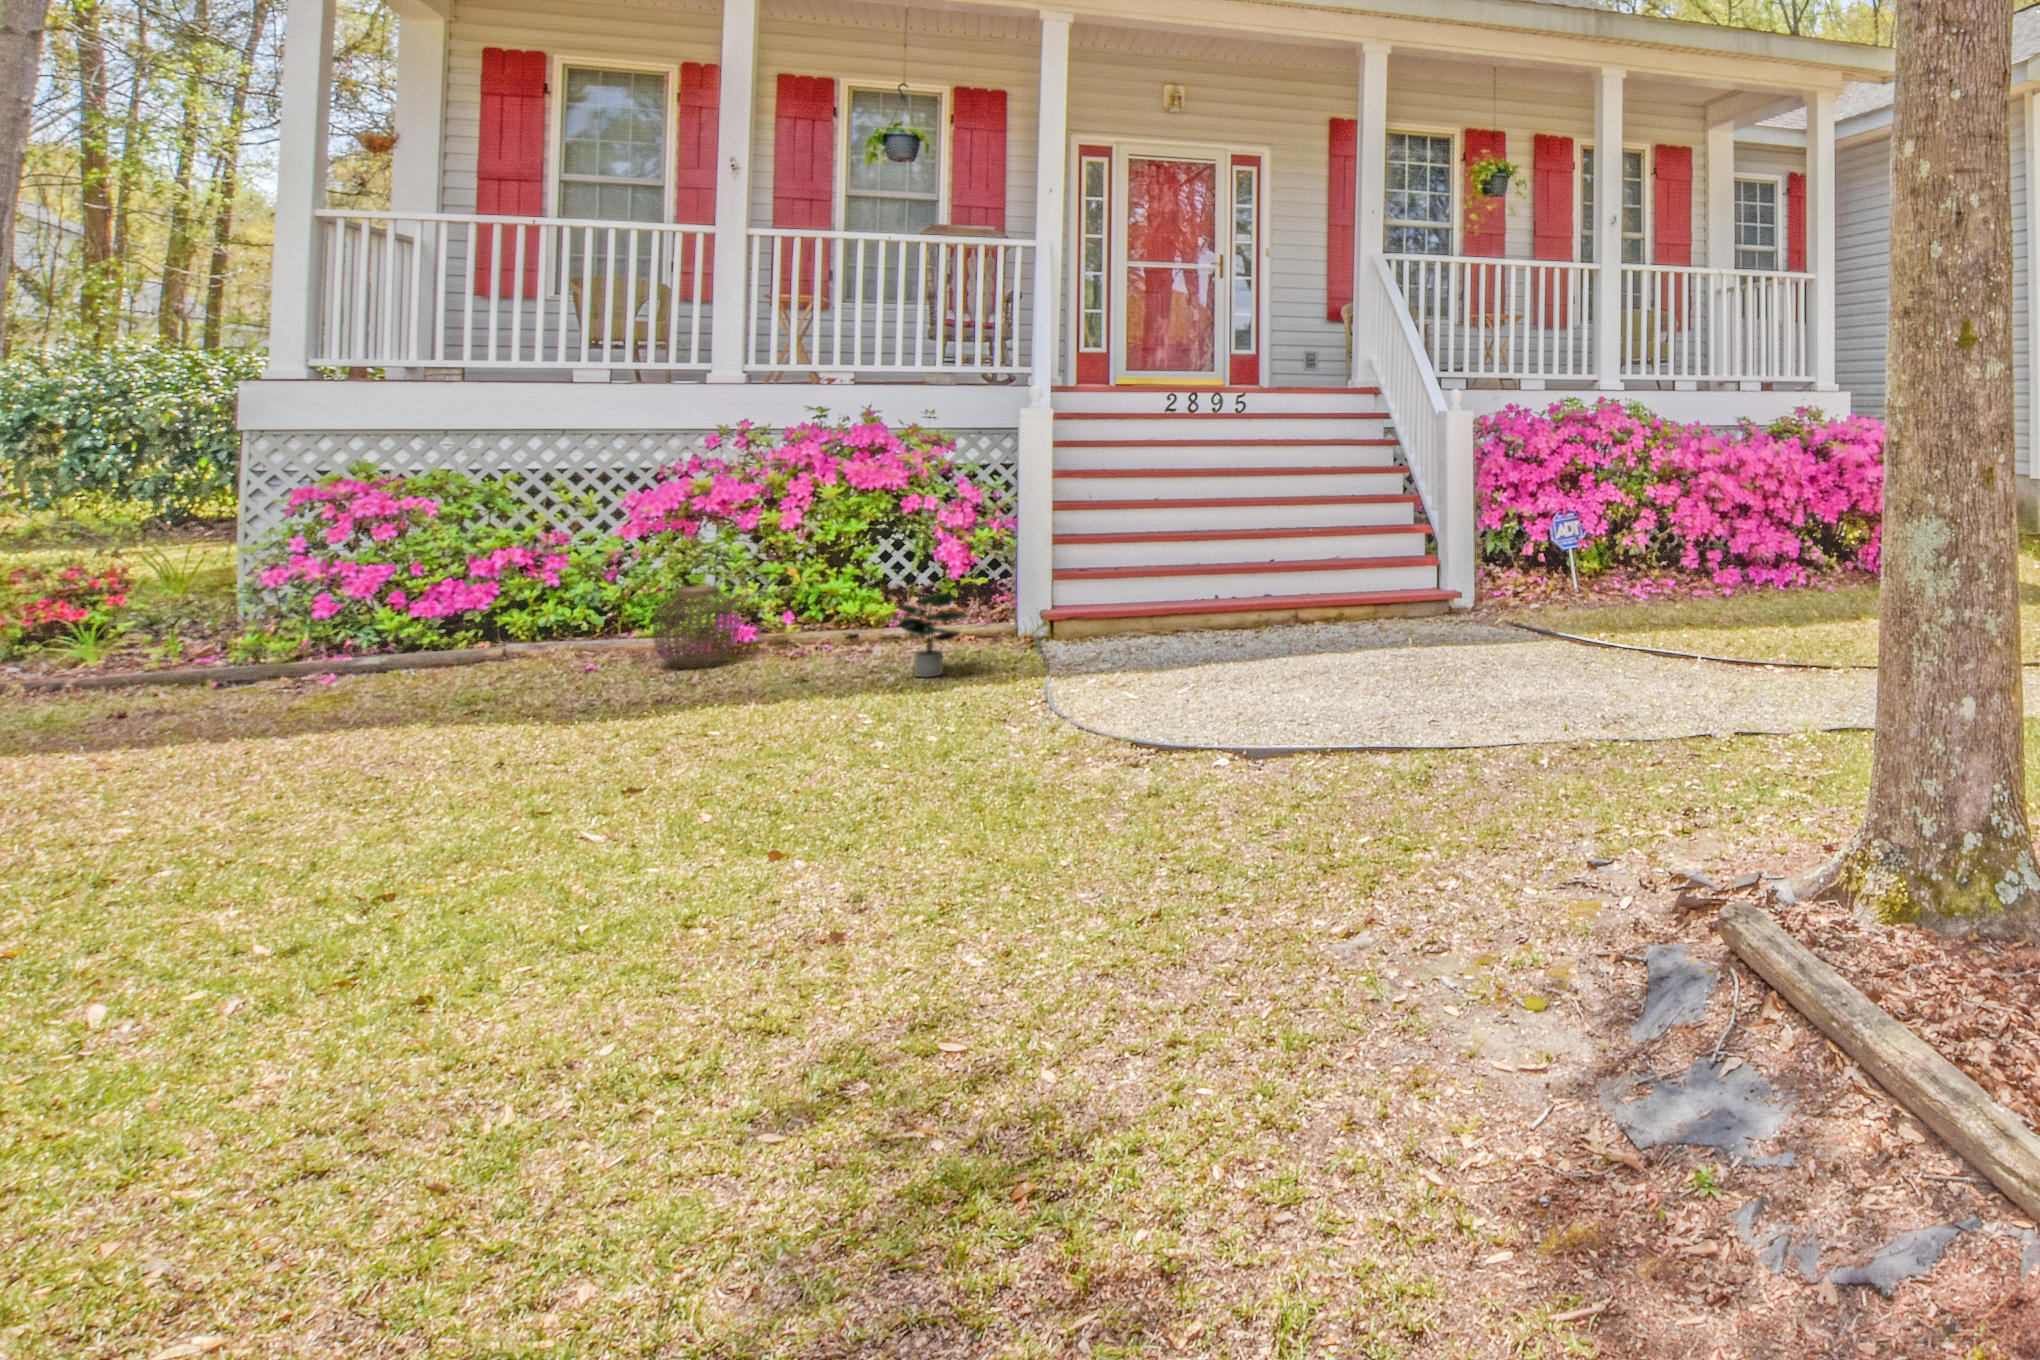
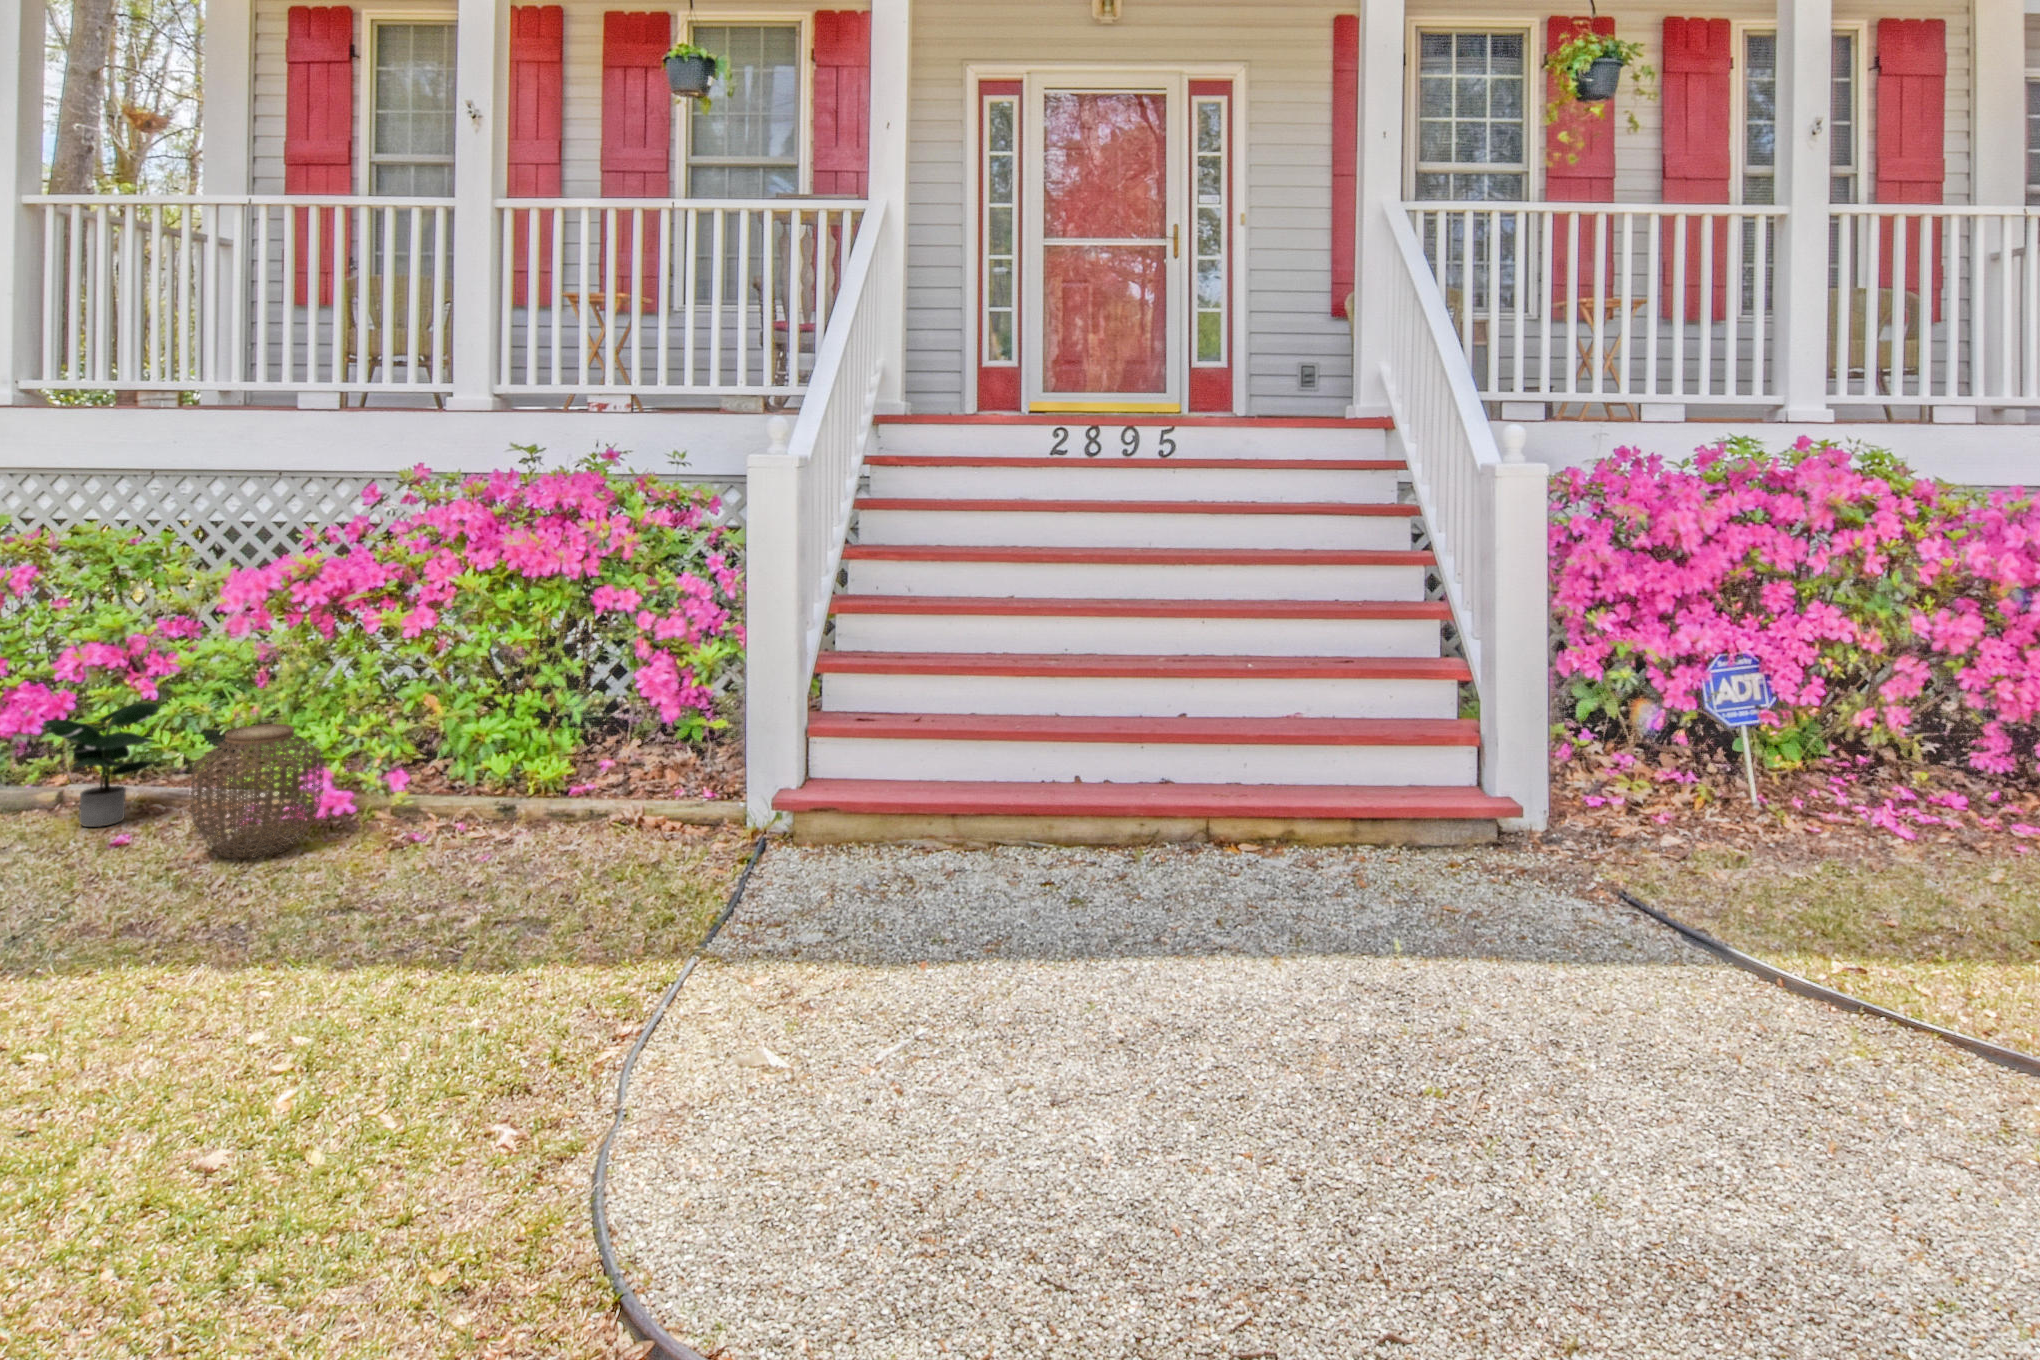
potted plant: present [895,593,968,677] -> present [43,703,159,827]

